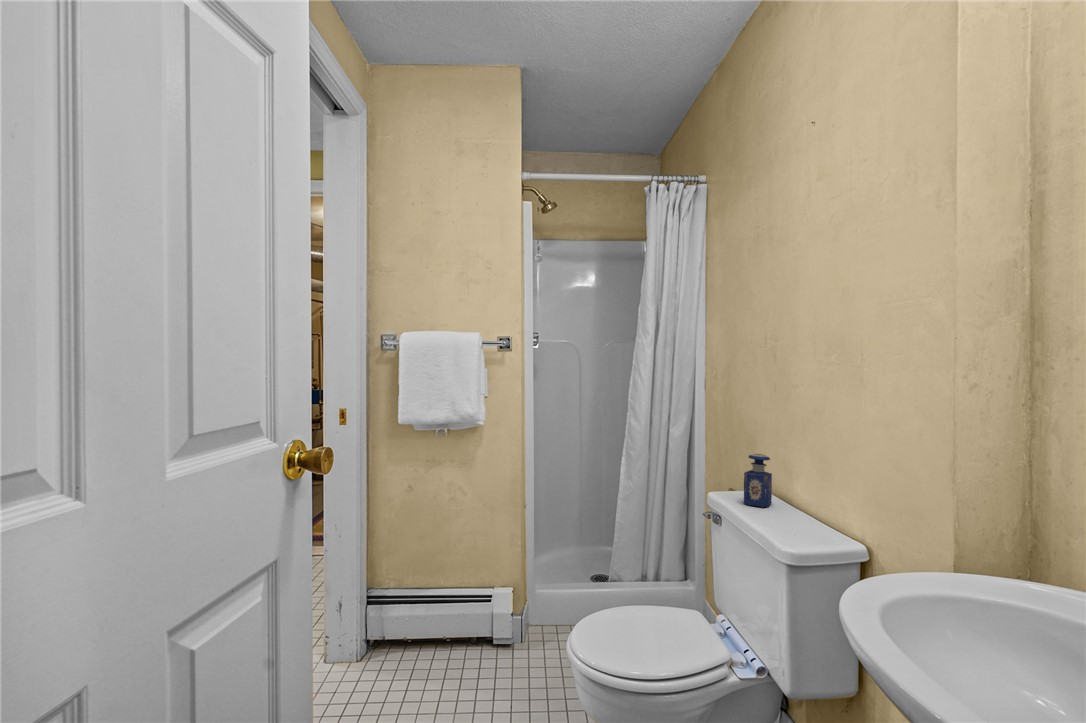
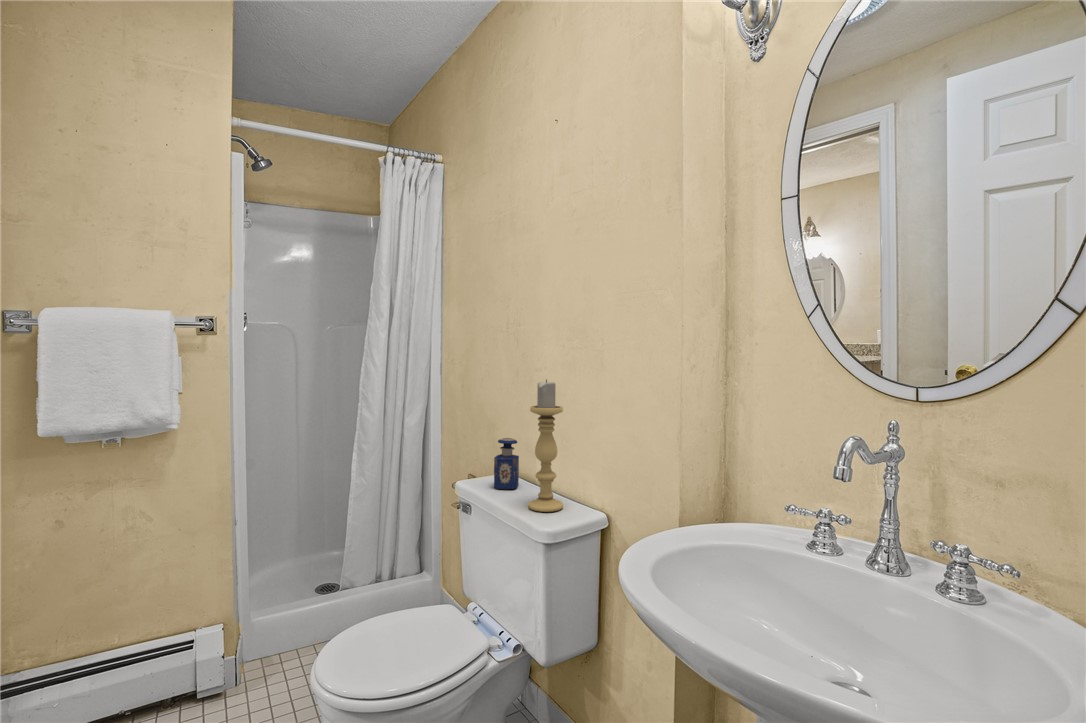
candle holder: none [775,394,816,534] -> present [528,380,563,512]

